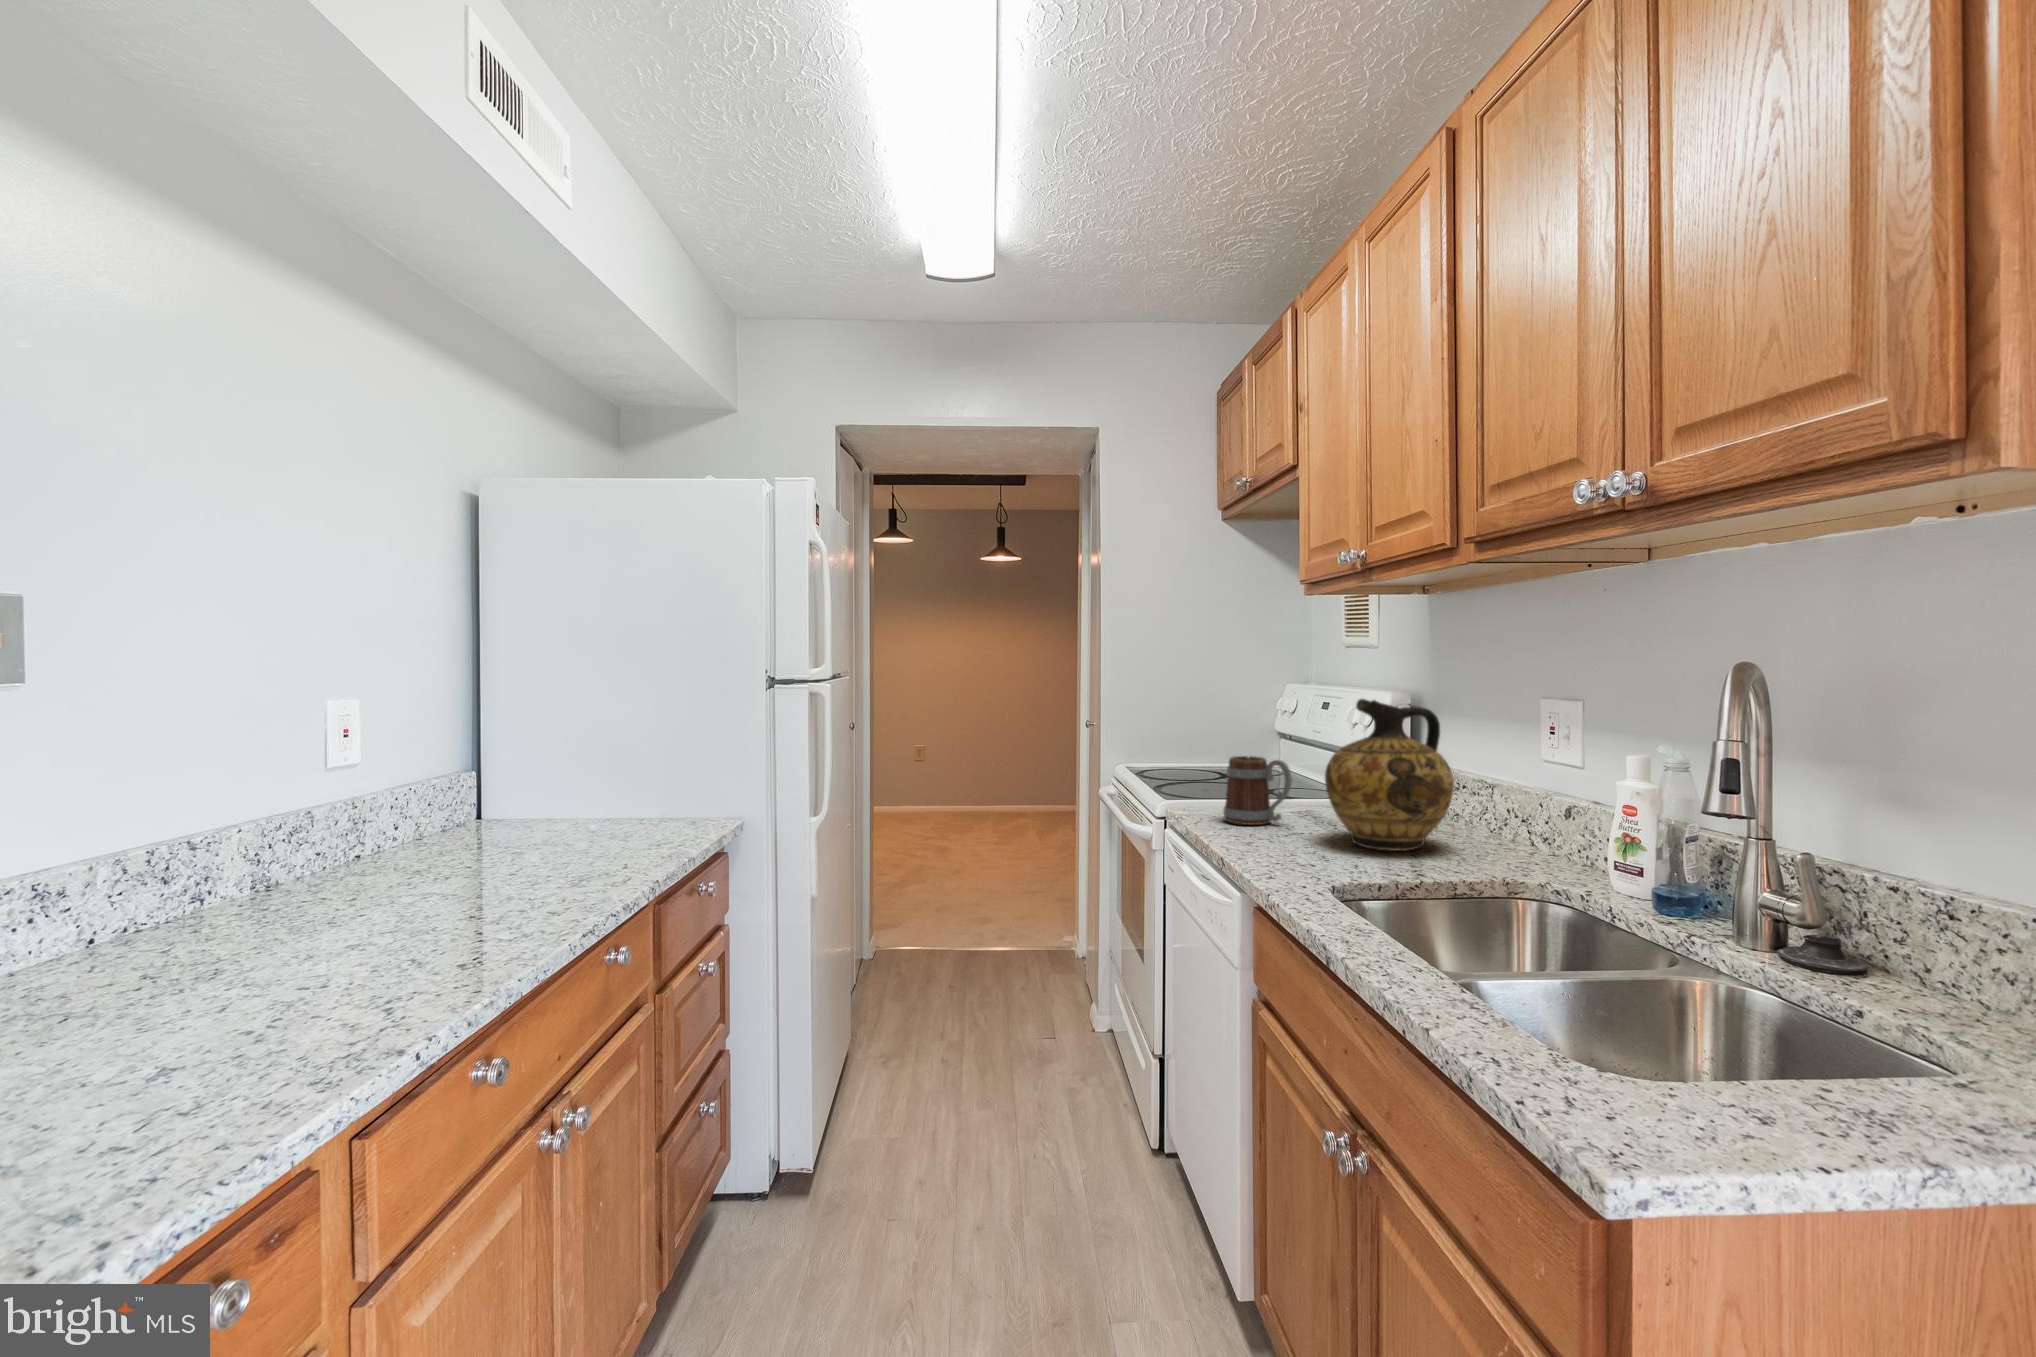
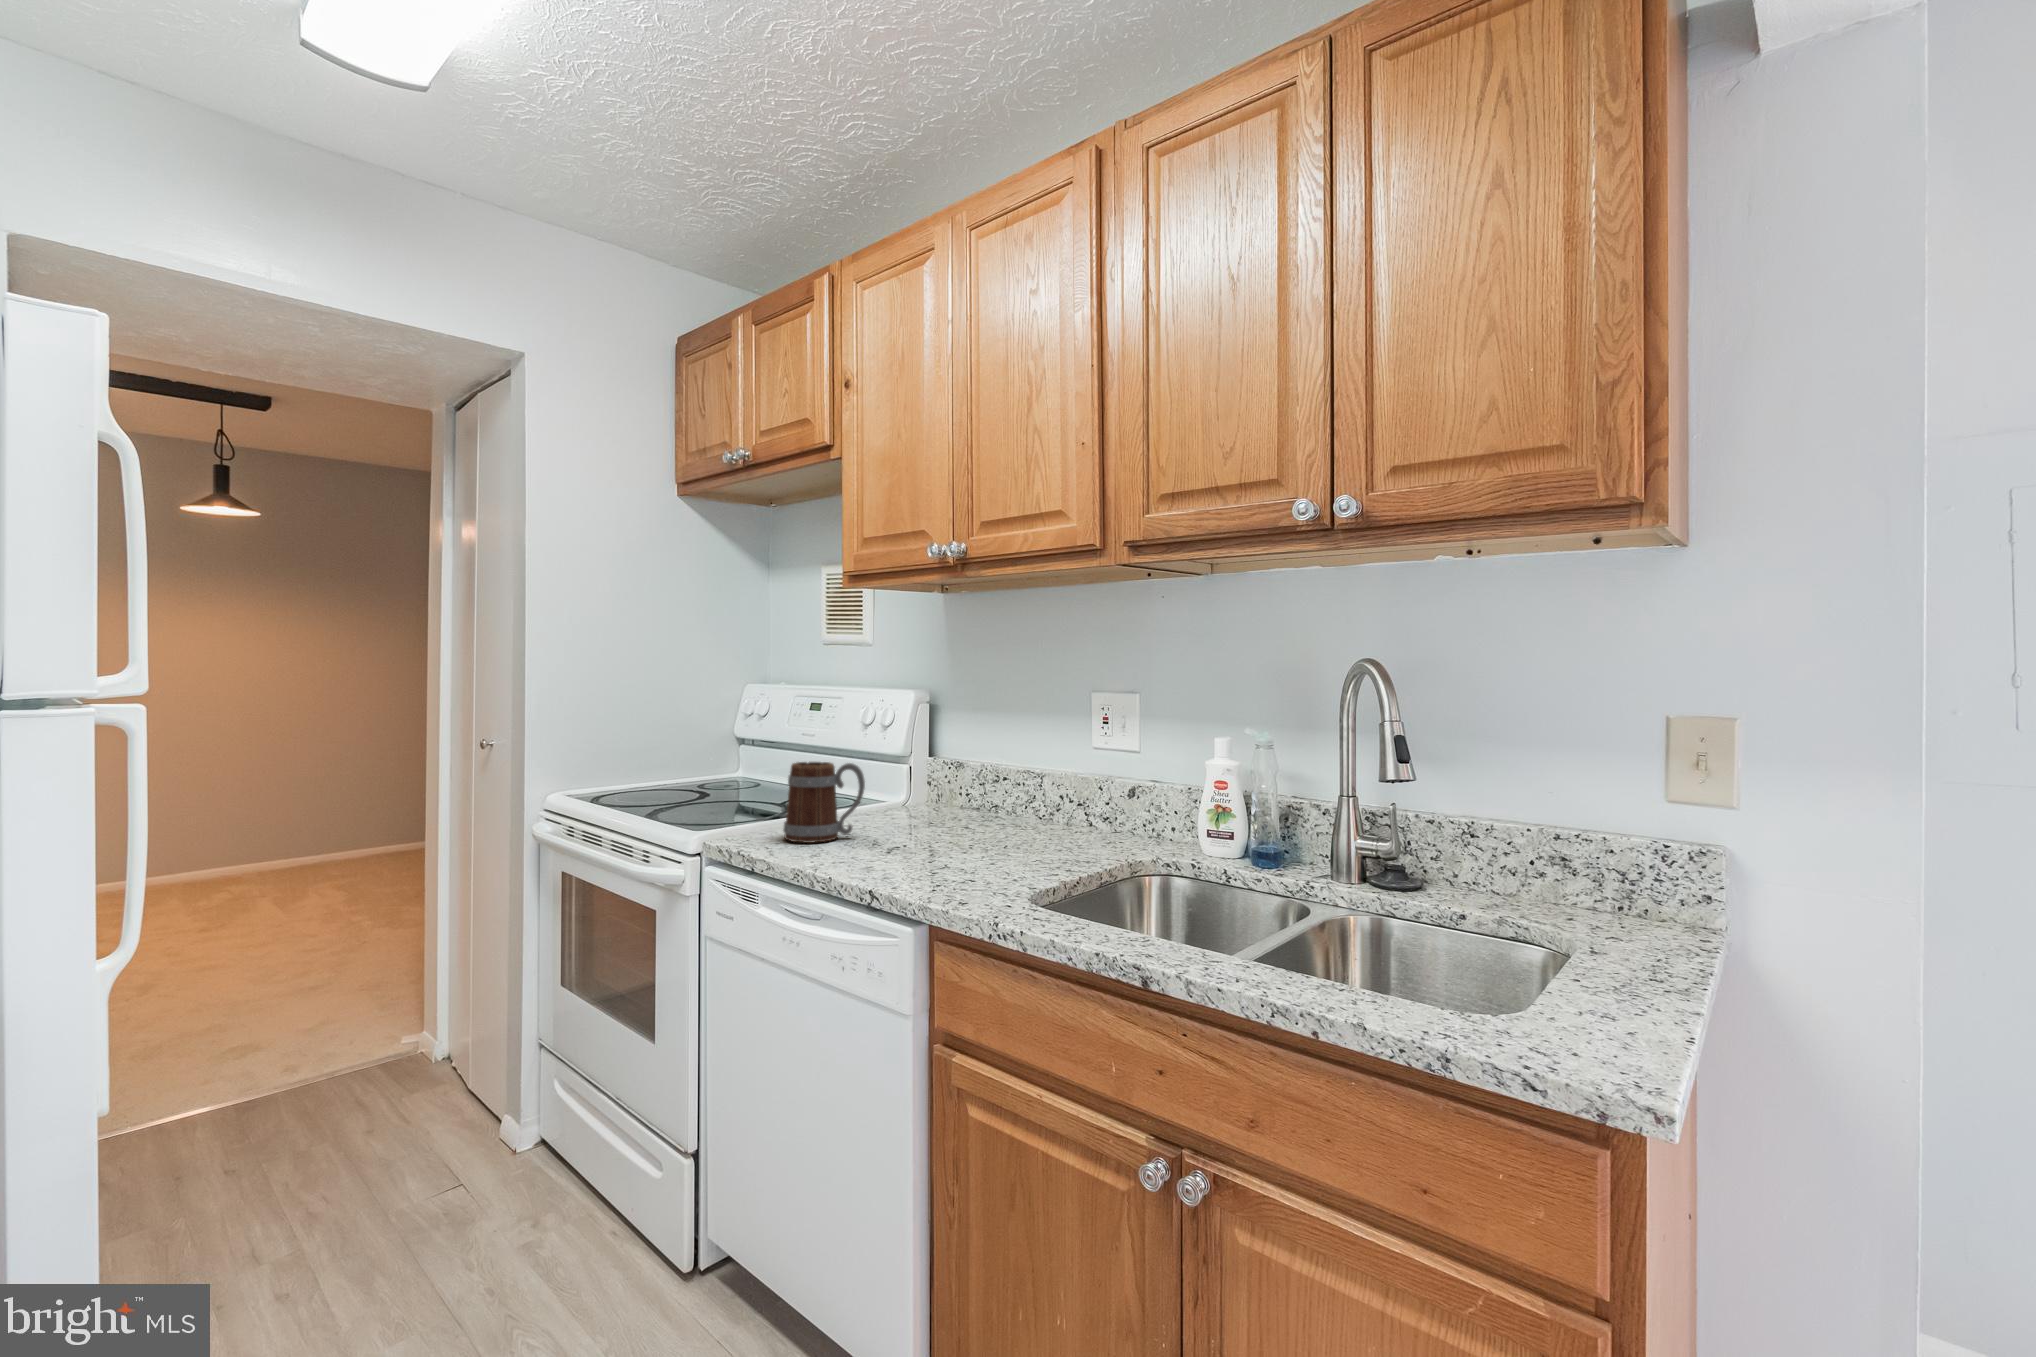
ceramic jug: present [1325,699,1454,851] -> none [921,690,1045,849]

